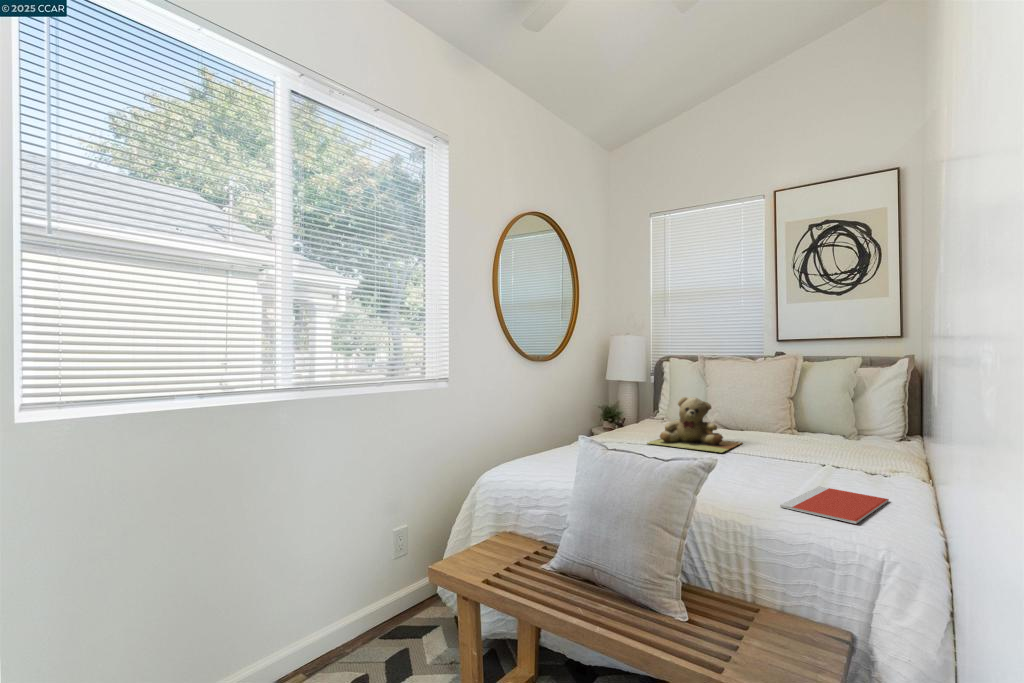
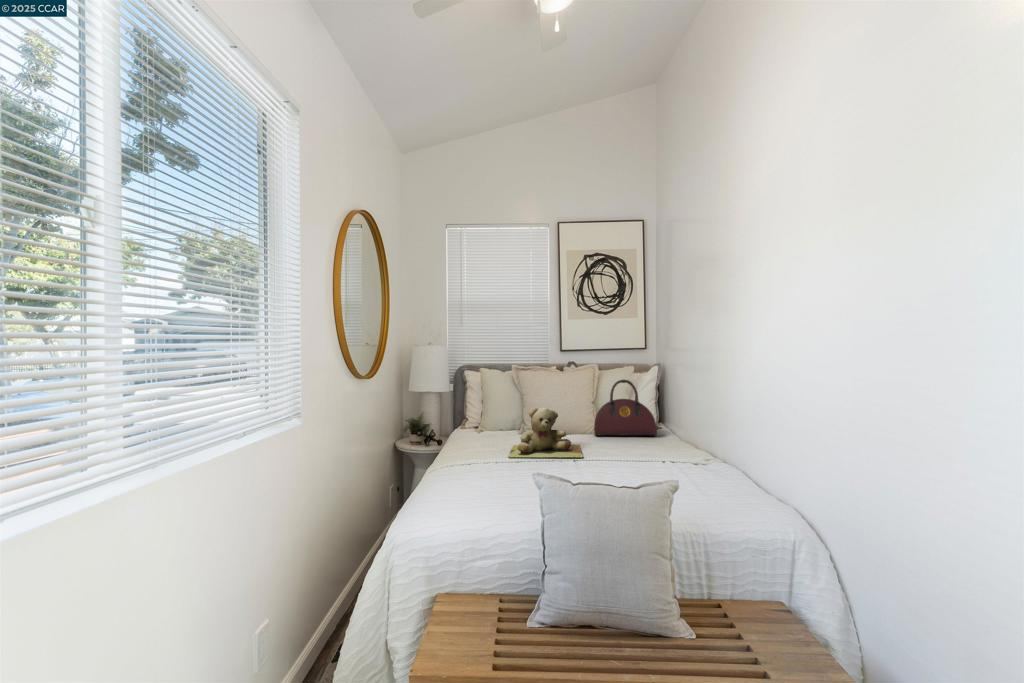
handbag: none [779,373,868,445] -> present [594,379,657,436]
notebook: present [780,486,889,524] -> none [693,477,766,506]

